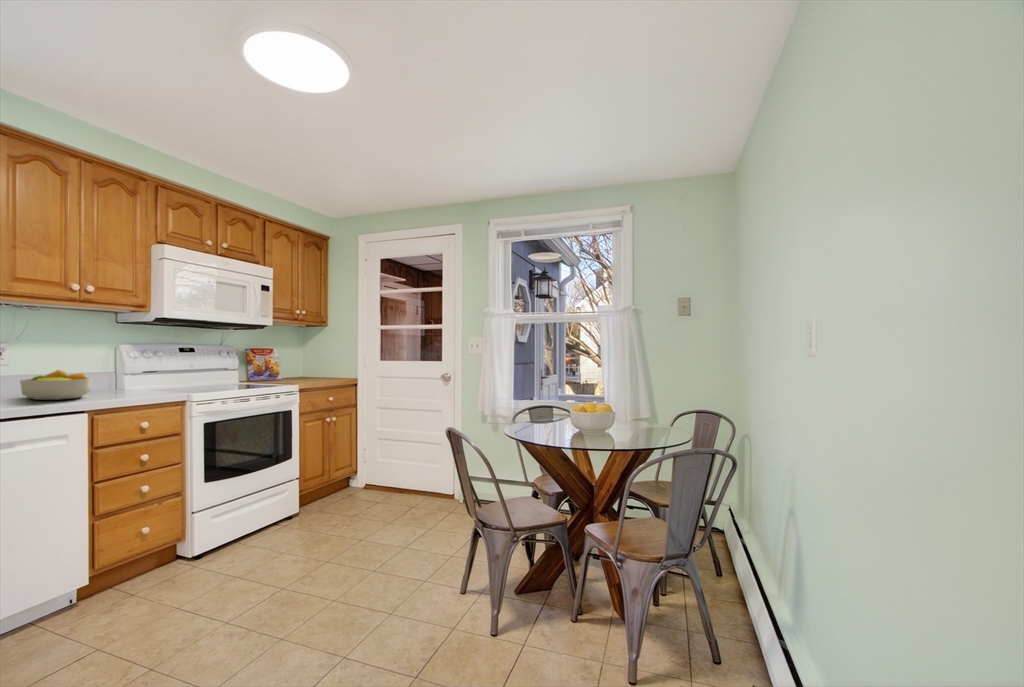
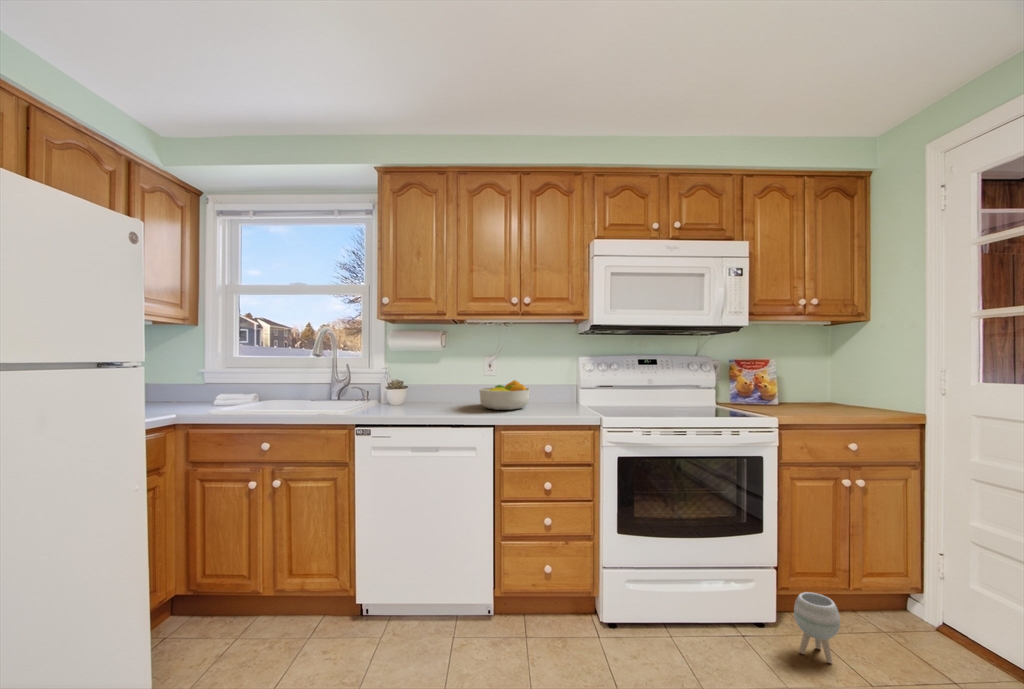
planter: none [312,483,337,519] -> present [794,592,840,663]

